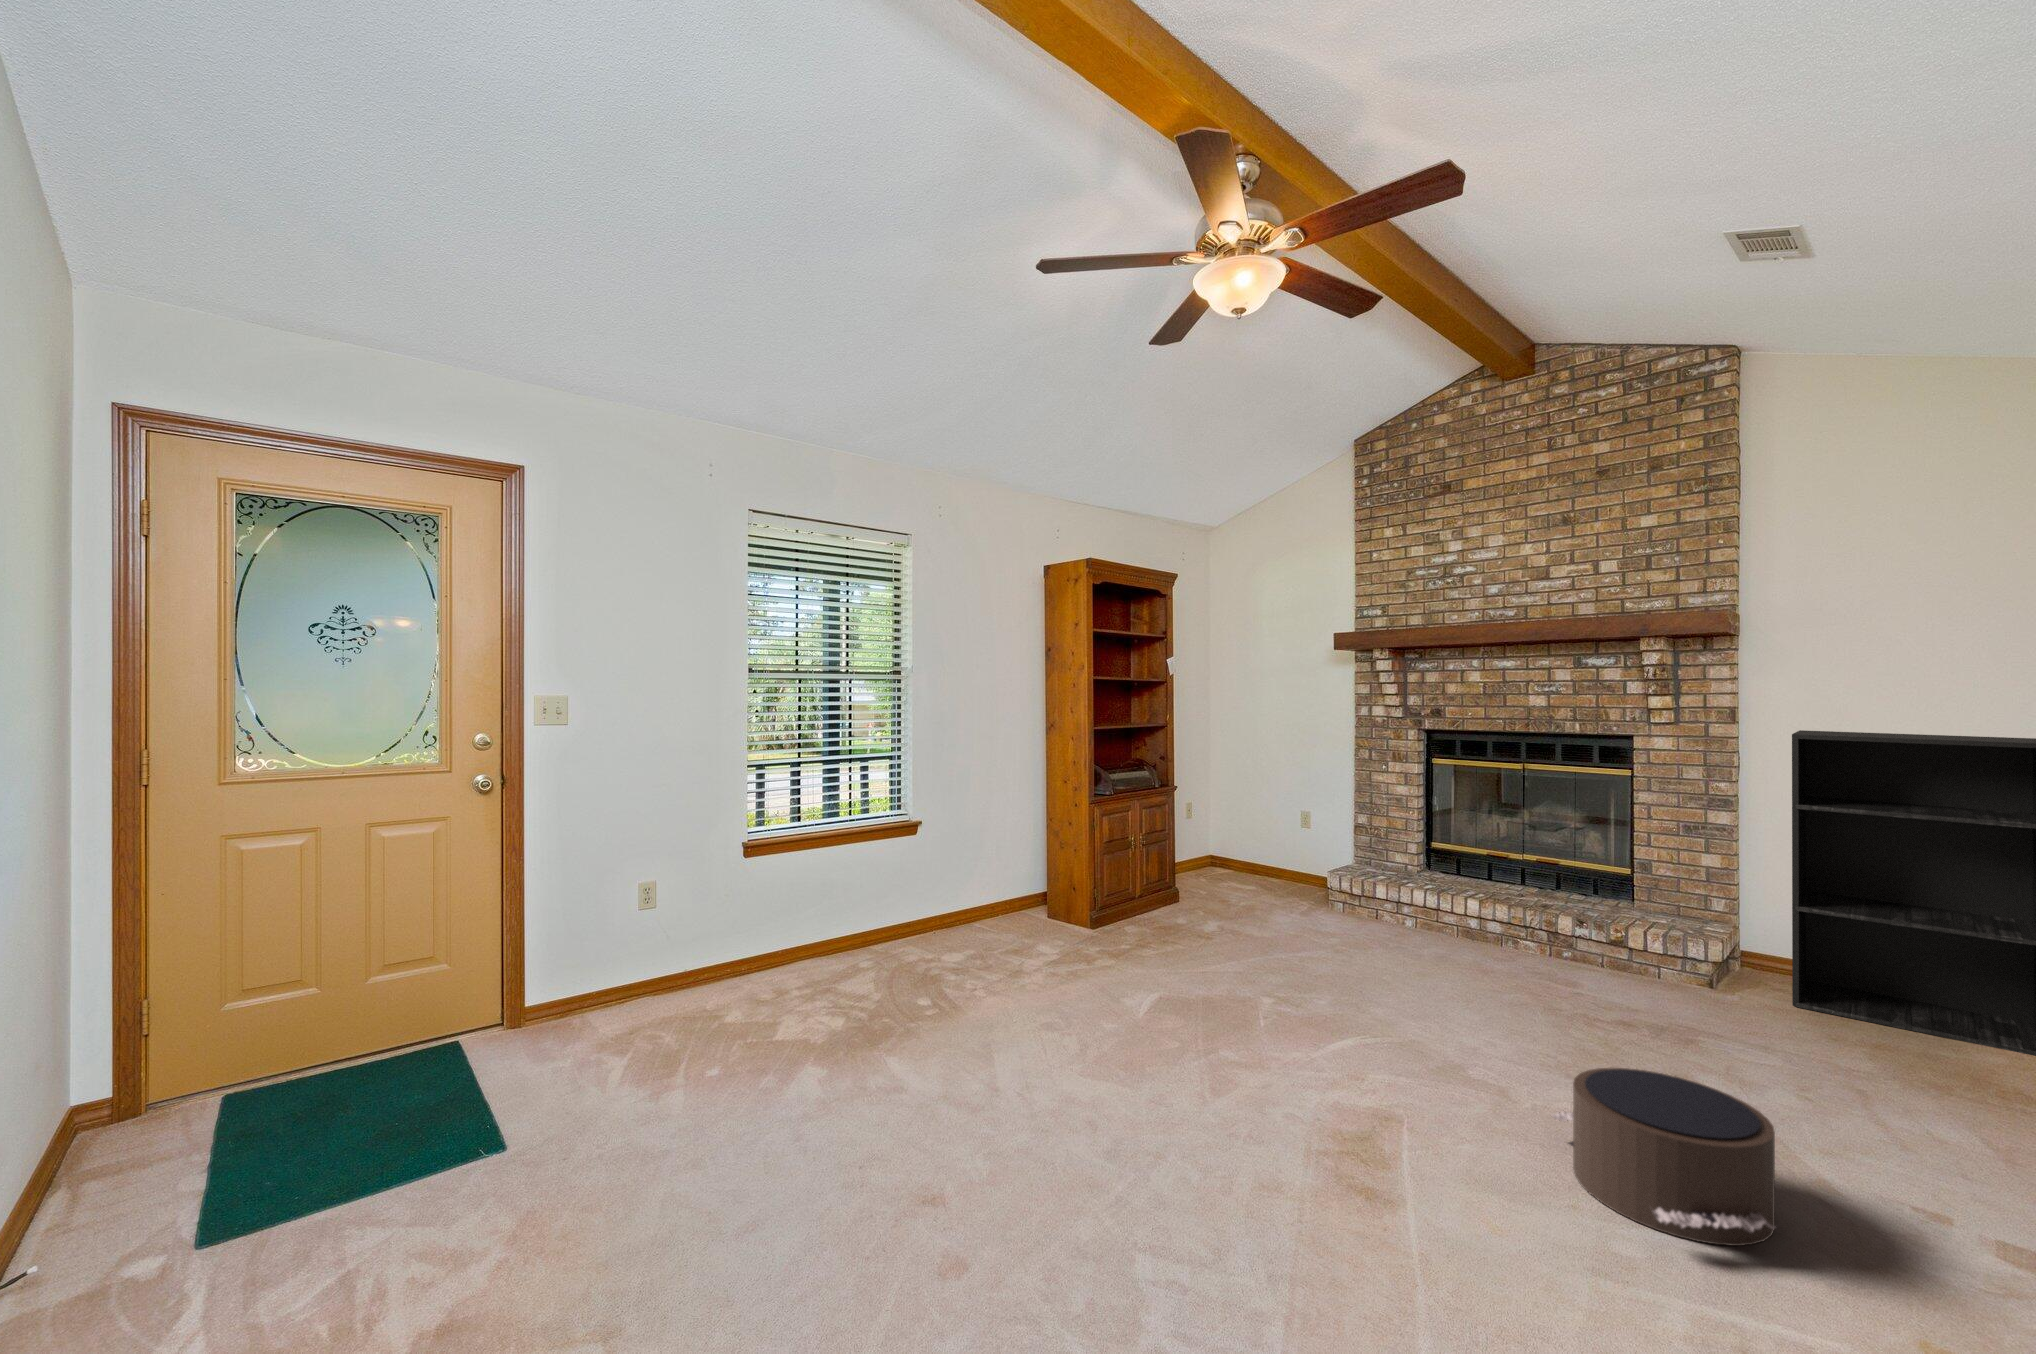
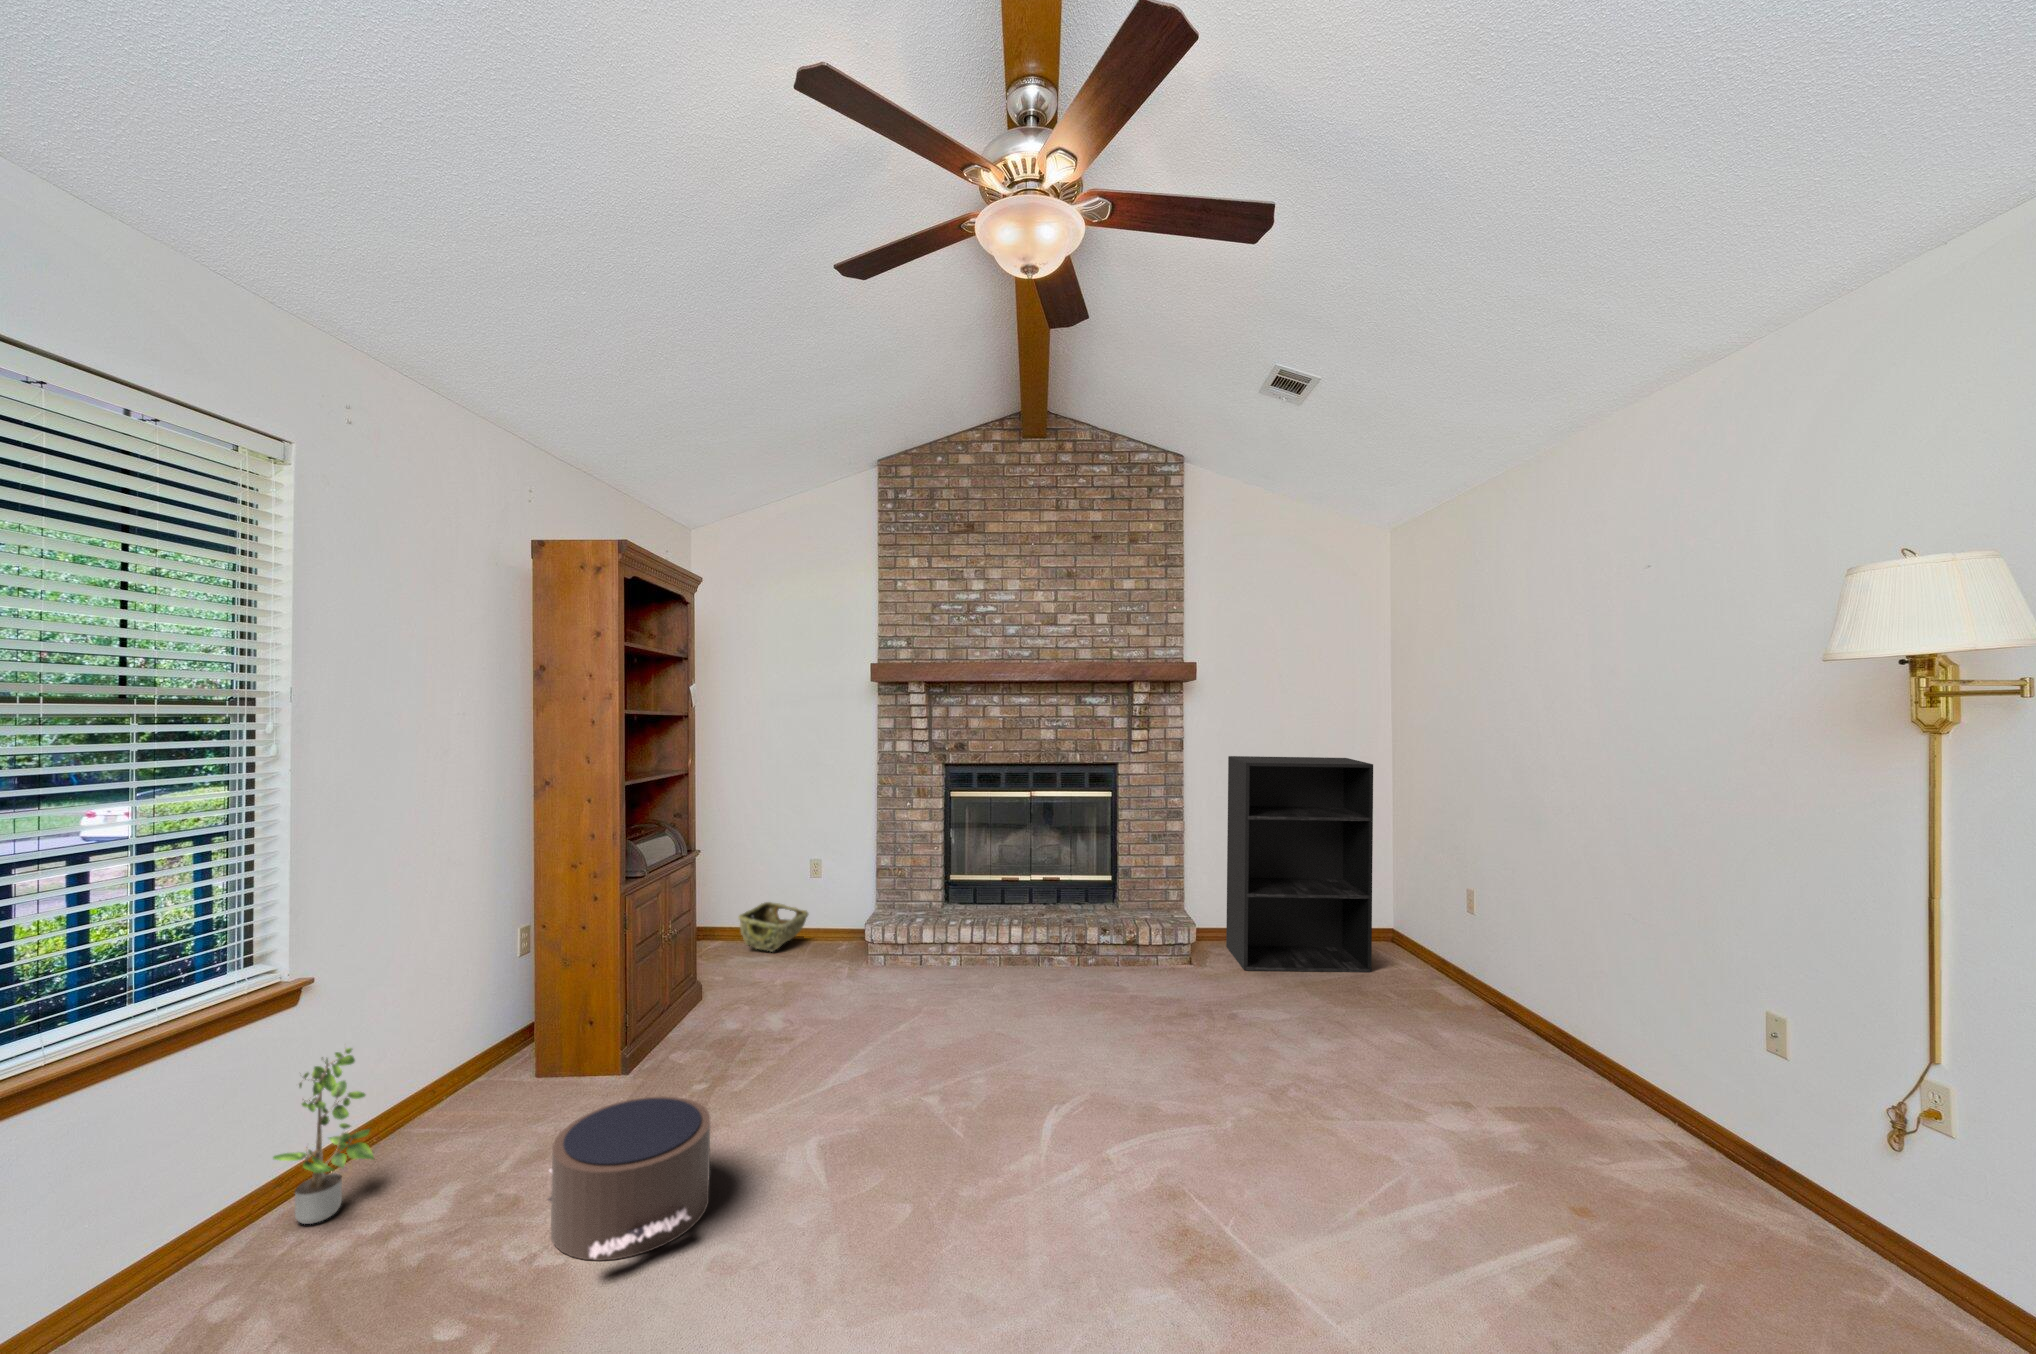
woven basket: none [1225,847,1293,887] -> present [738,902,808,952]
potted plant: none [876,854,927,949] -> present [273,1048,374,1224]
pouf: present [1551,1068,1775,1246] -> present [548,1096,711,1261]

